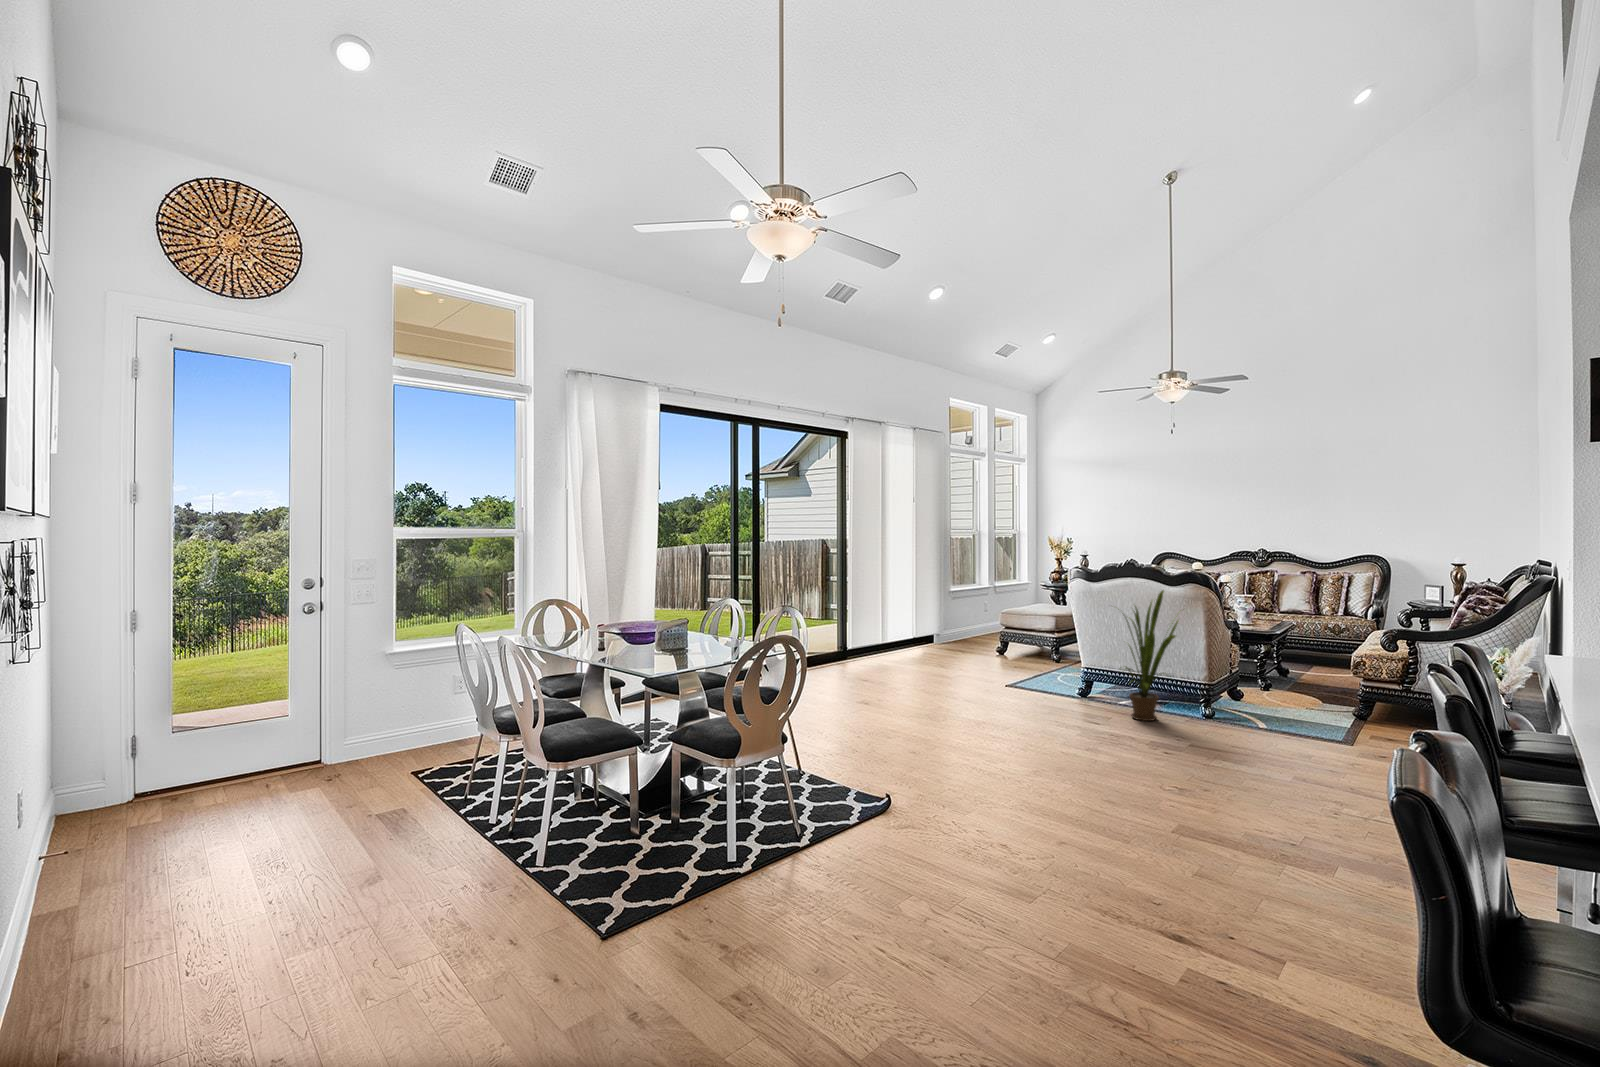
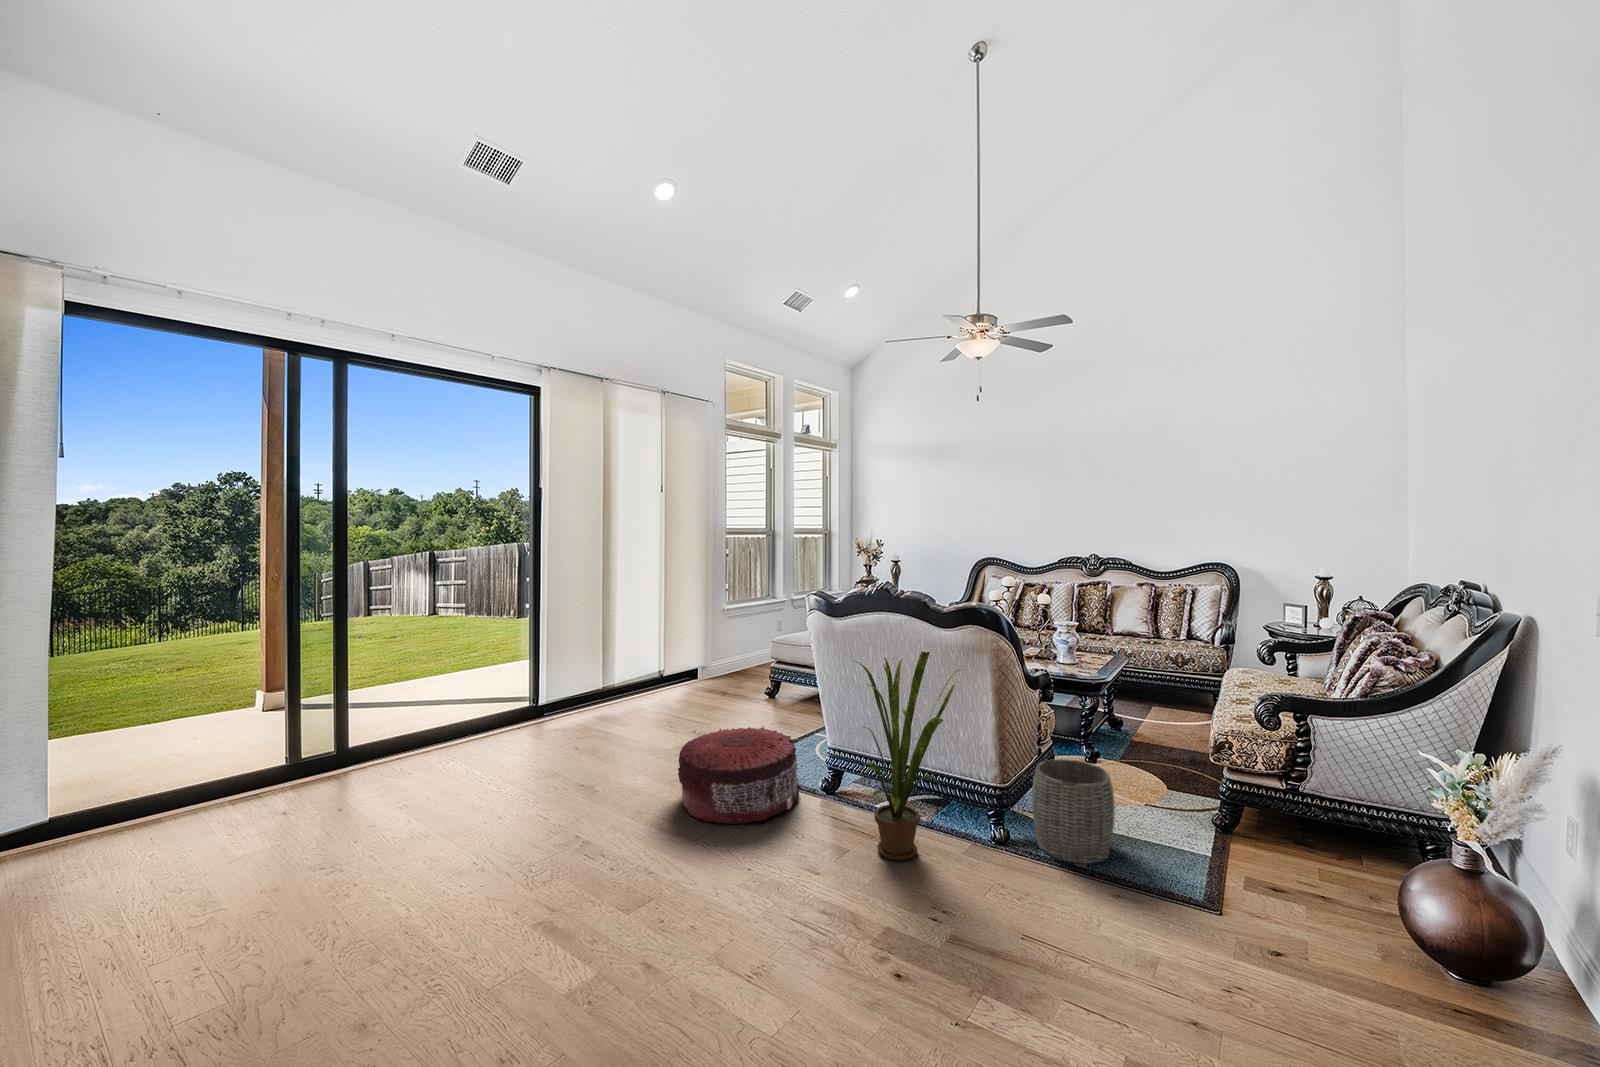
pouf: none [988,656,1067,706] -> present [678,727,801,824]
woven basket: none [1229,670,1284,726] -> present [1032,759,1115,864]

